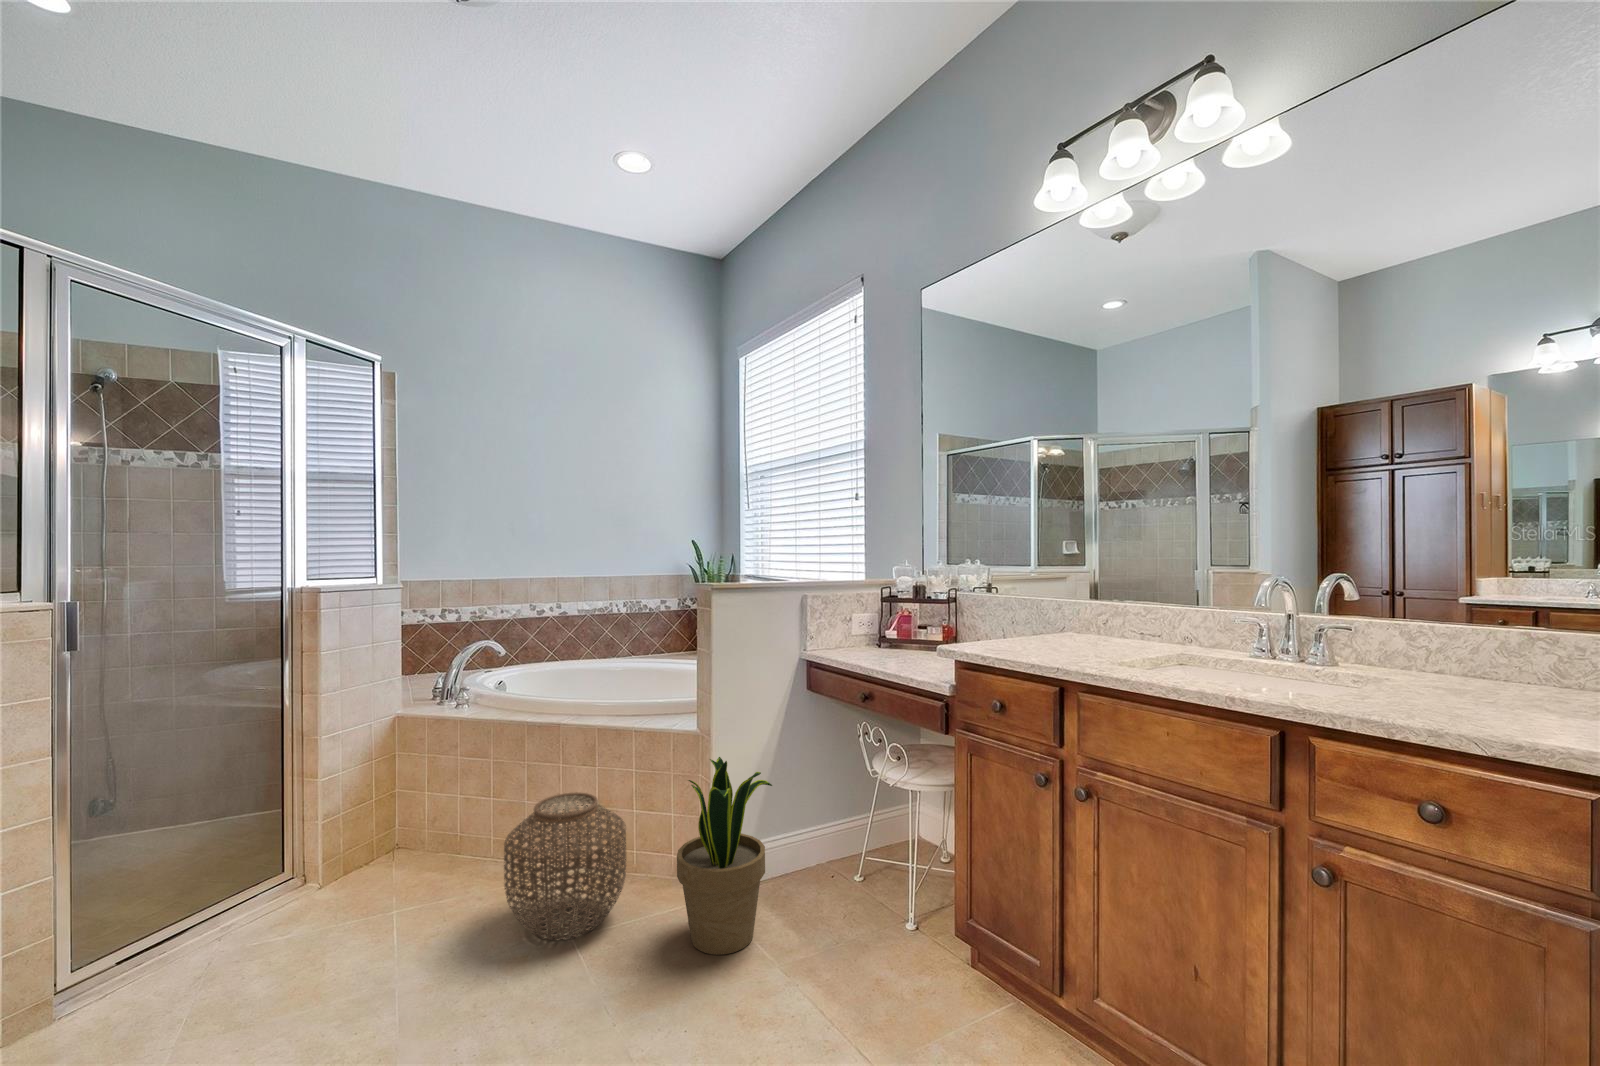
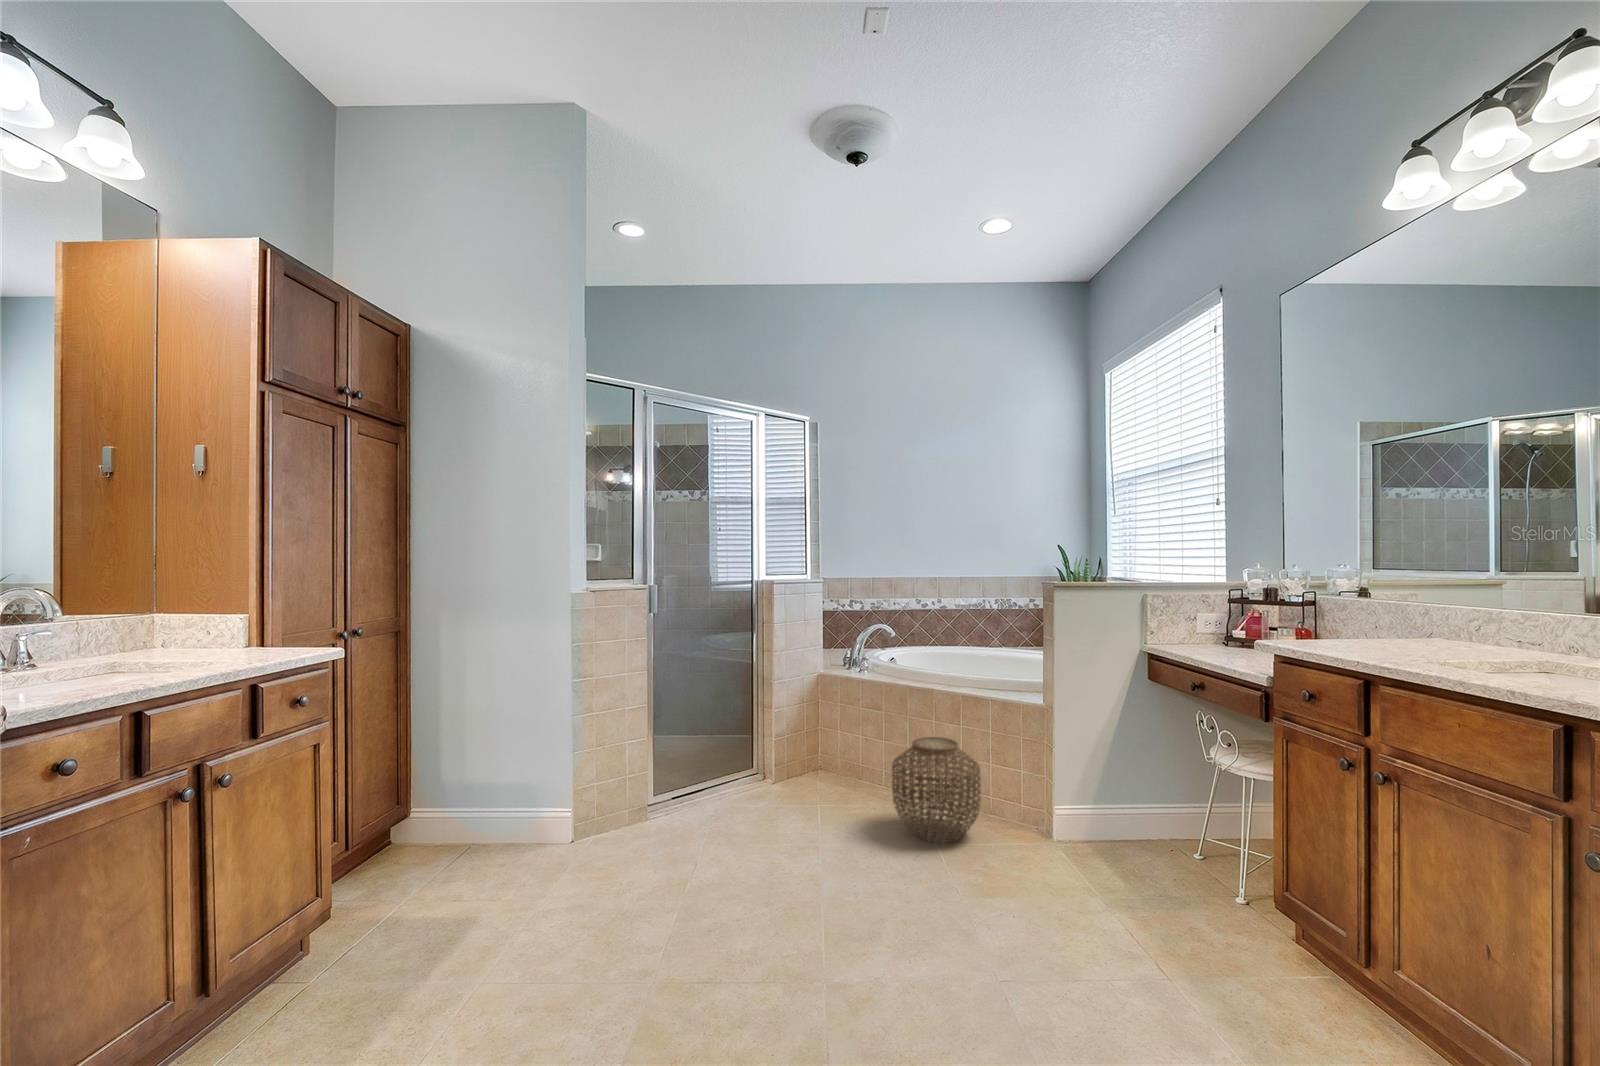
potted plant: present [677,757,772,955] -> none [1017,723,1102,880]

